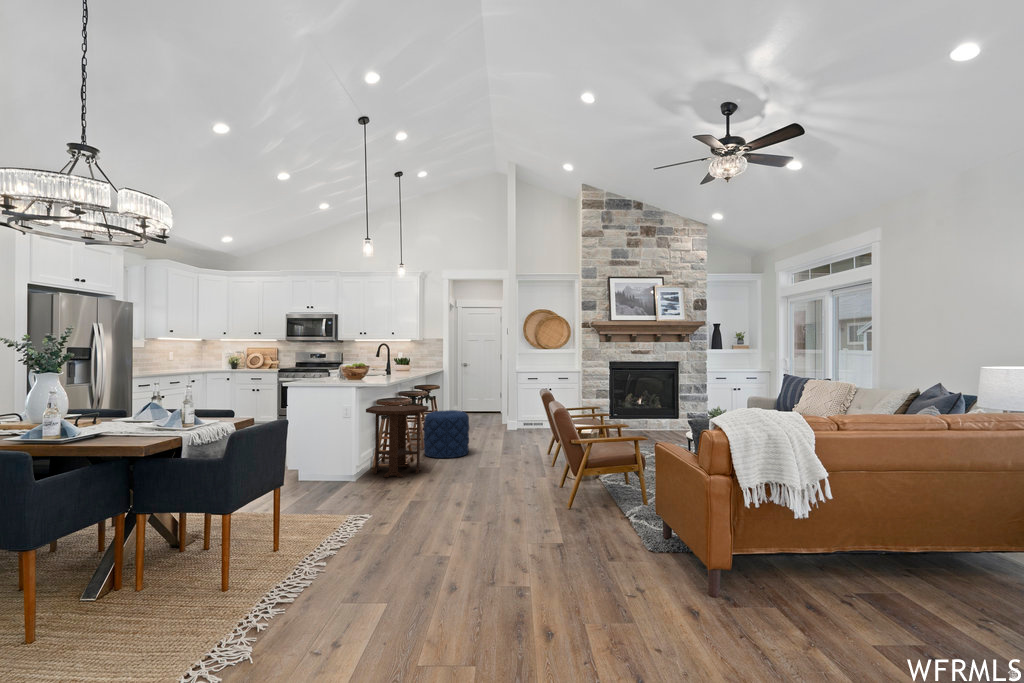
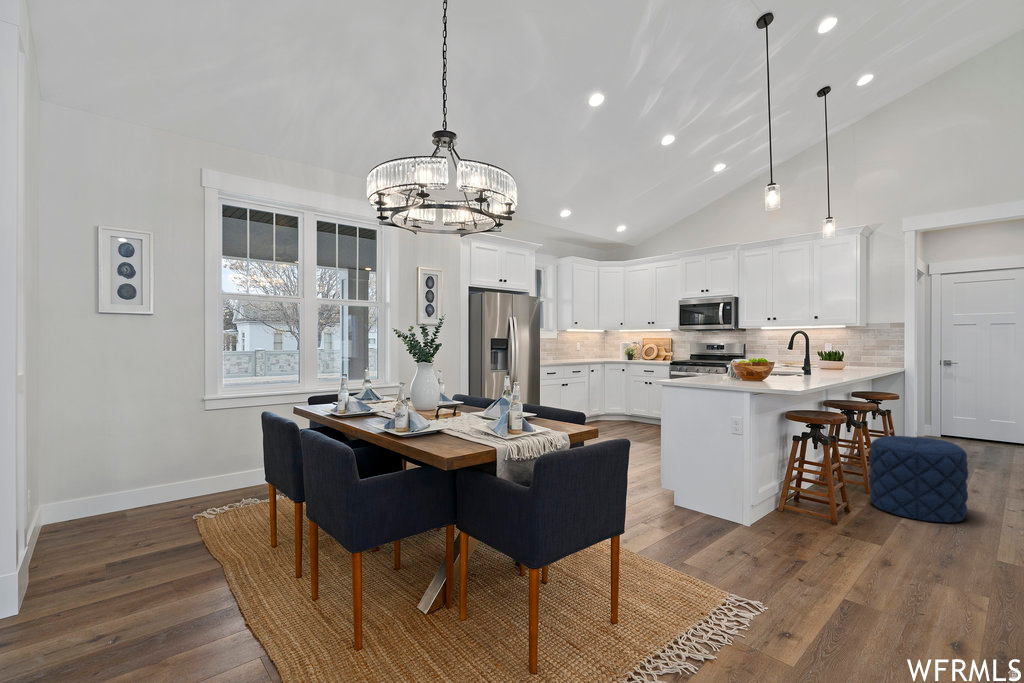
side table: present [366,405,429,477] -> none [764,419,880,541]

